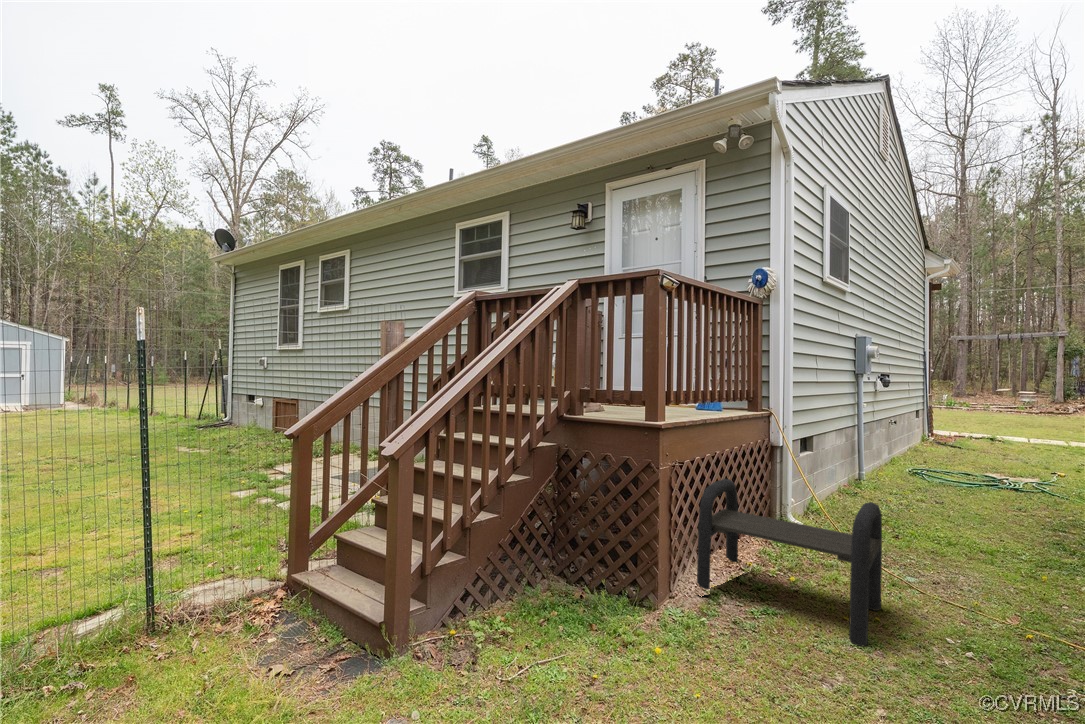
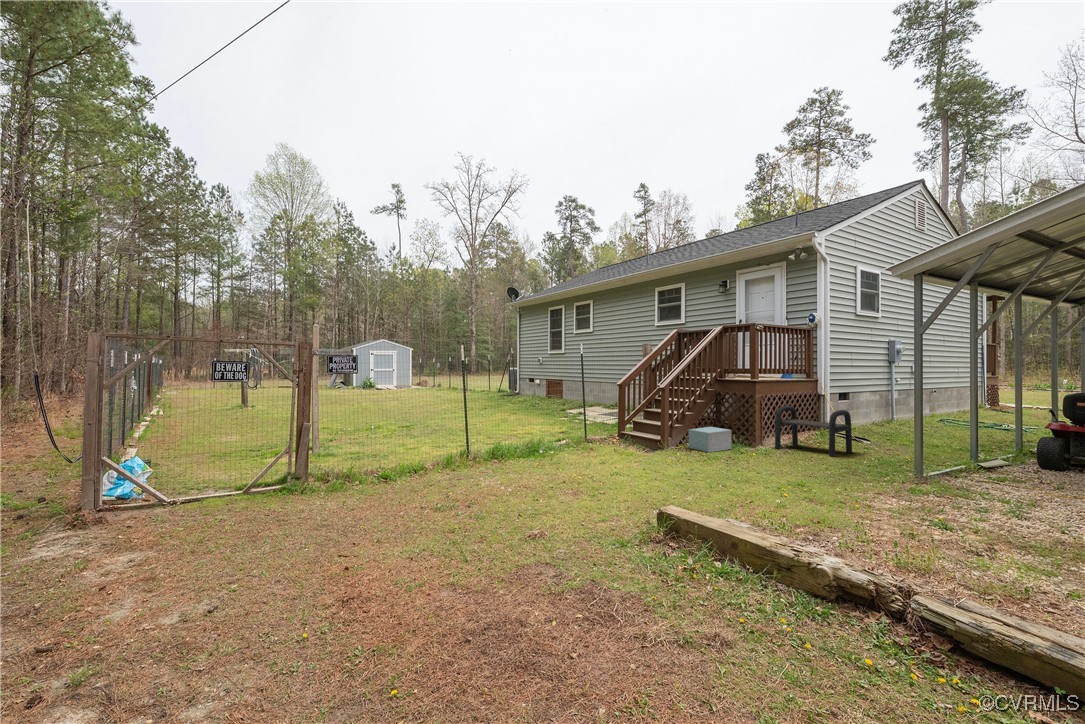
storage box: none [475,544,595,653] -> present [689,427,732,452]

